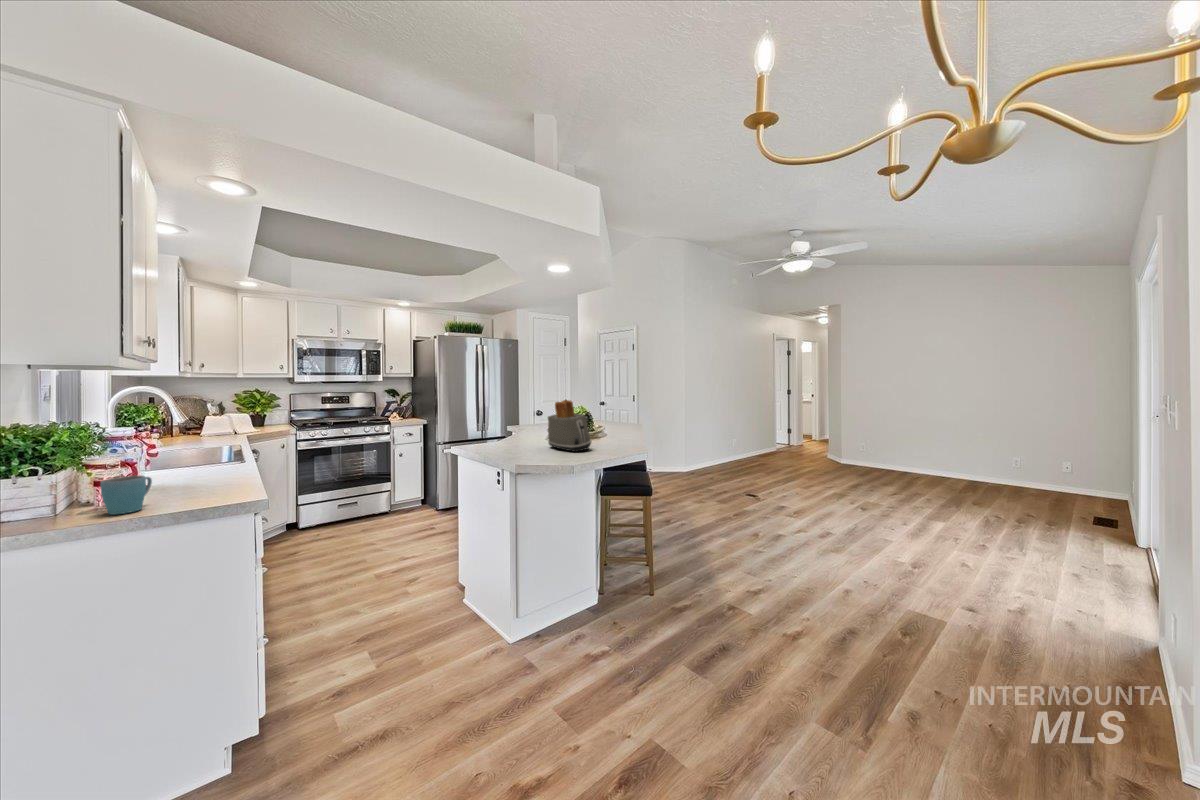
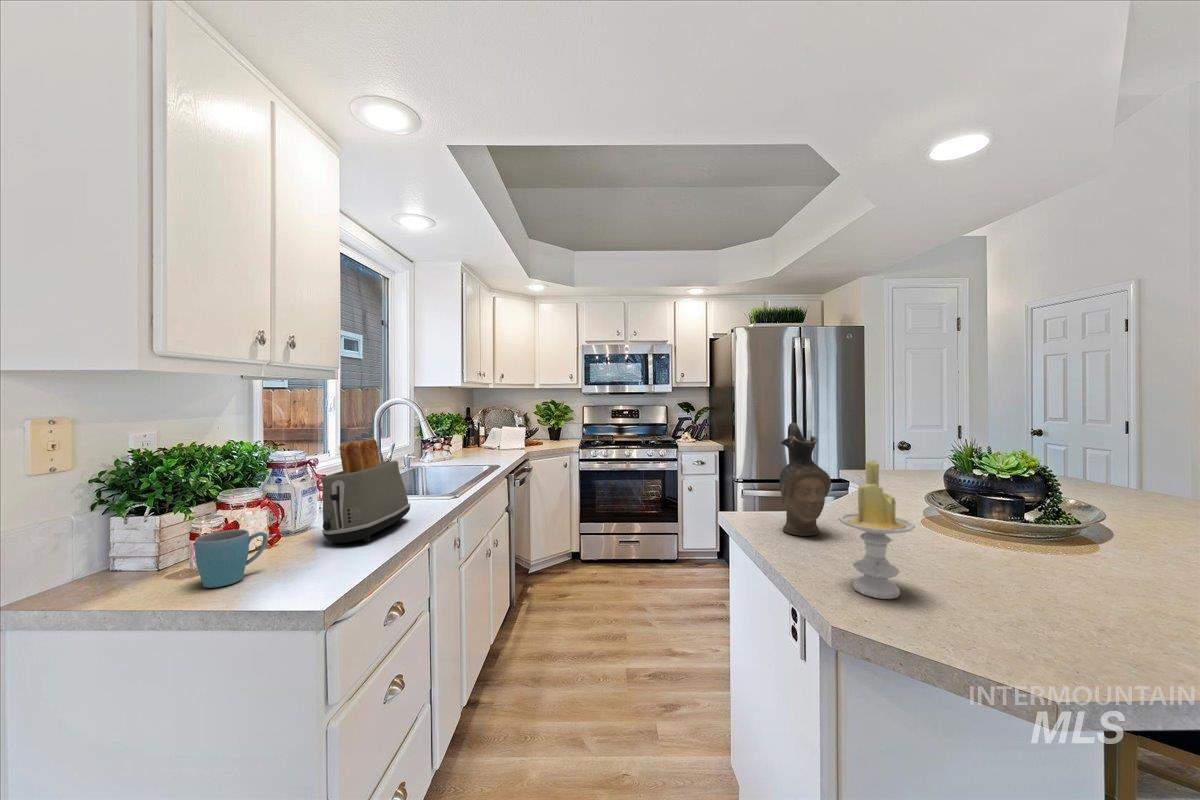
ceramic pitcher: none [485,395,509,449] -> present [780,423,831,535]
toaster: present [548,400,591,452] -> present [321,439,410,543]
candle: none [515,406,541,458] -> present [839,460,915,599]

